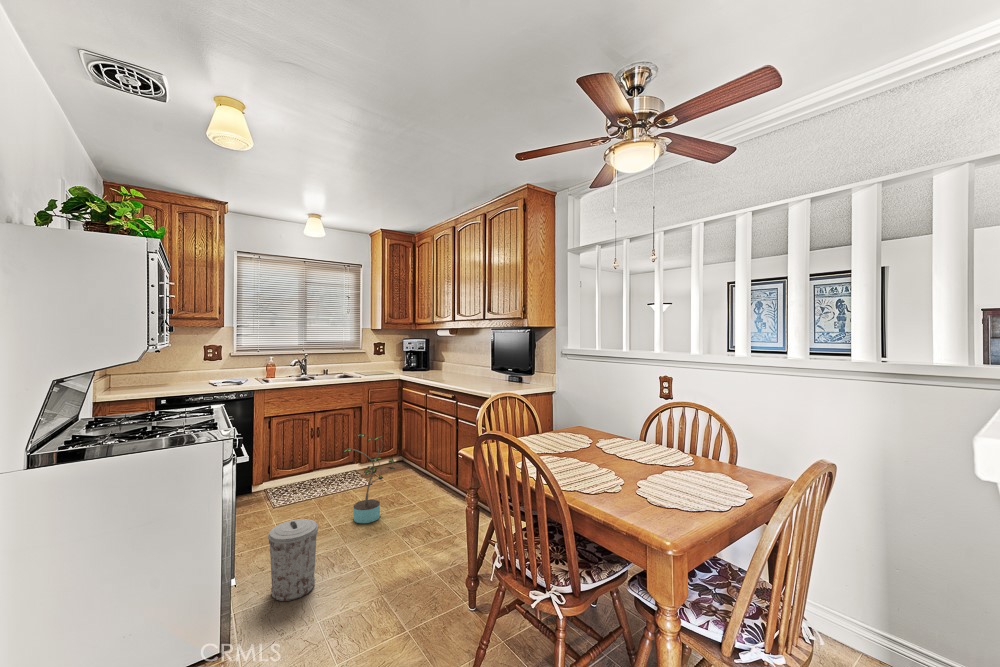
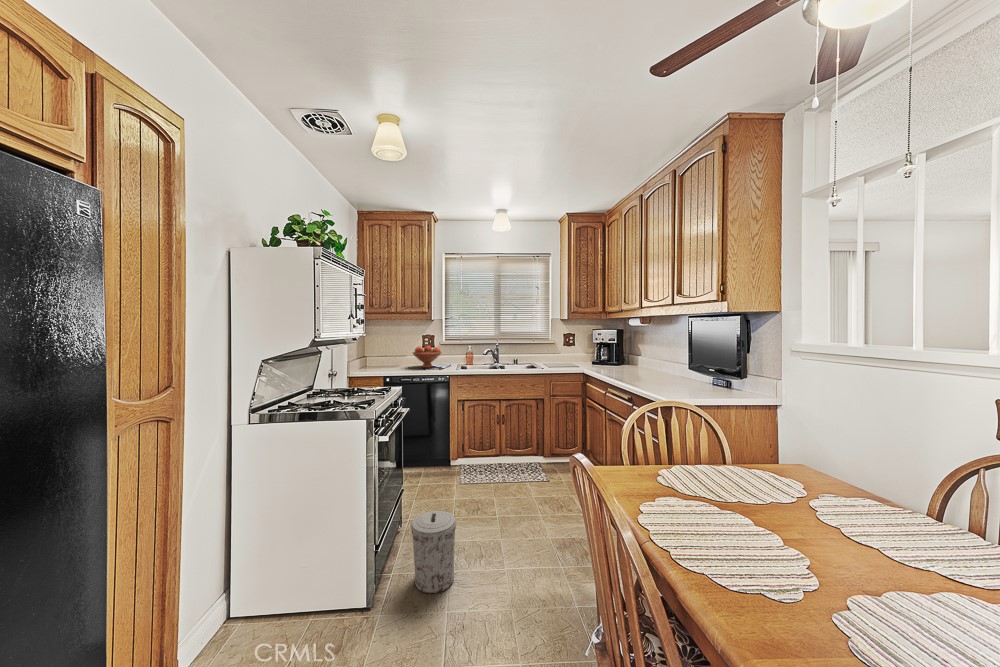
fruit bowl: none [195,357,237,384] -> present [413,346,441,368]
potted plant: present [343,434,395,523] -> none [504,430,556,525]

